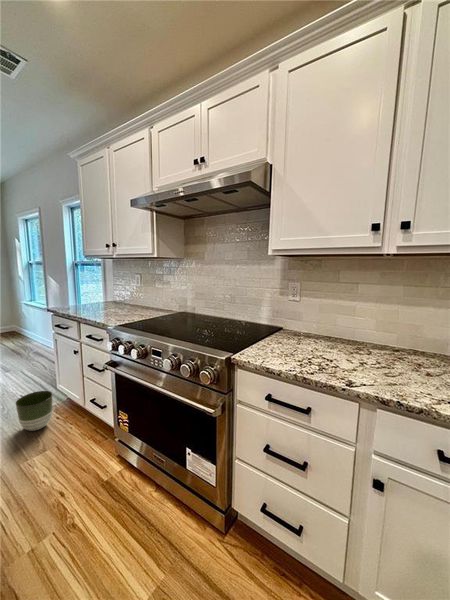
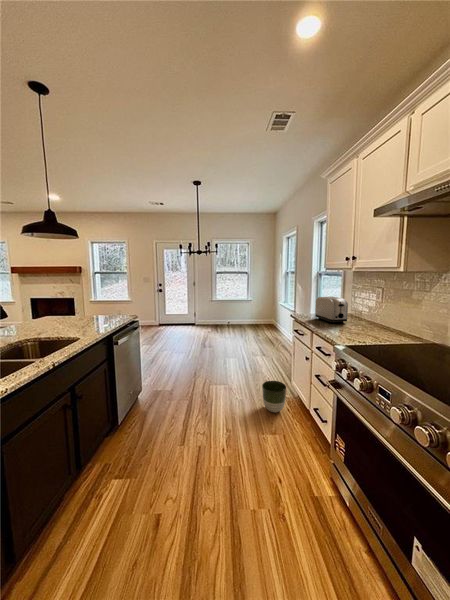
toaster: none [78,284,114,311] -> present [315,296,348,324]

